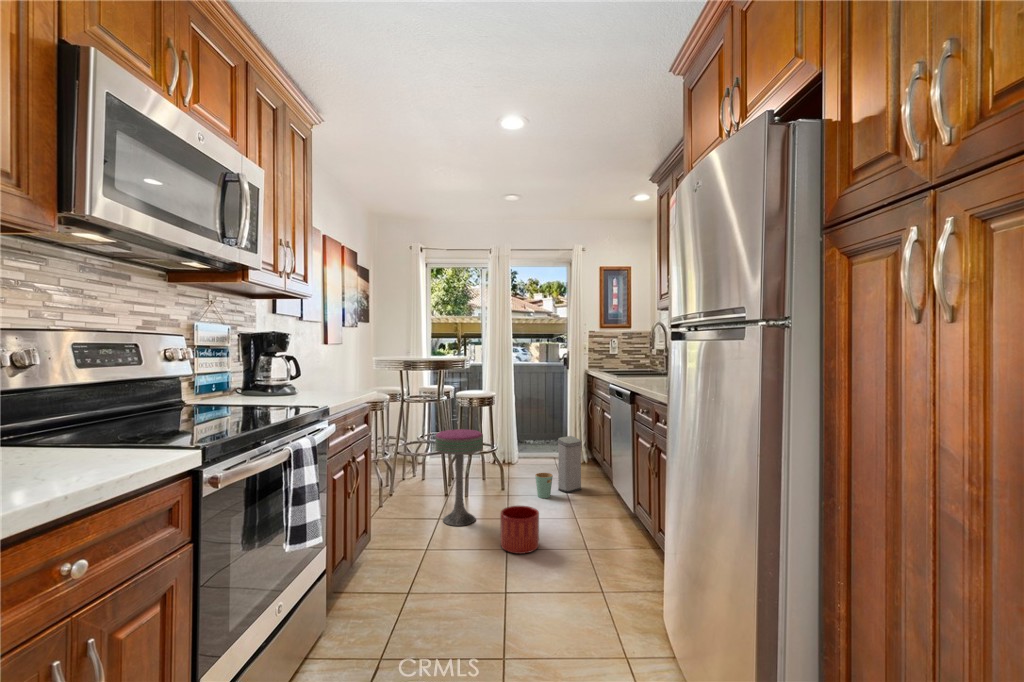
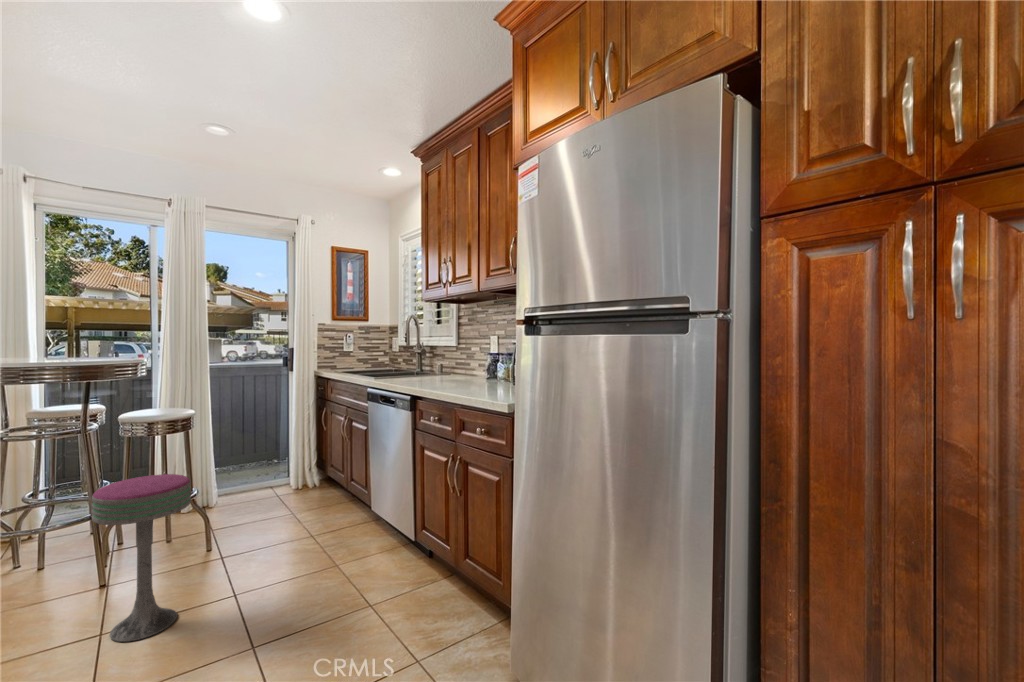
trash can: present [535,436,581,498] -> none [265,457,326,548]
planter: present [500,506,539,554] -> none [239,572,304,652]

